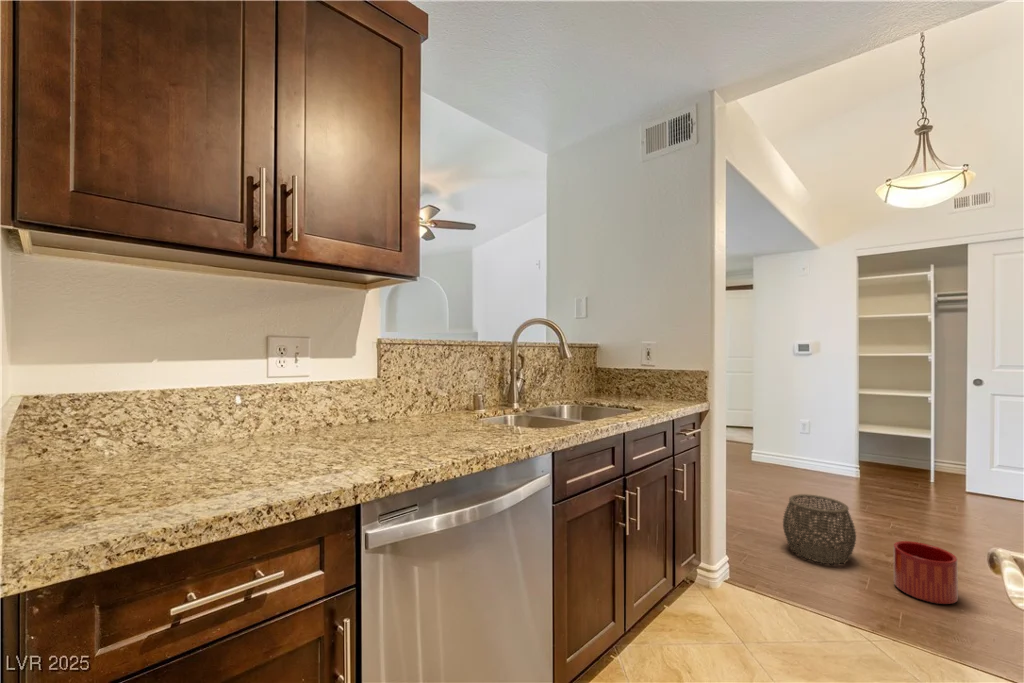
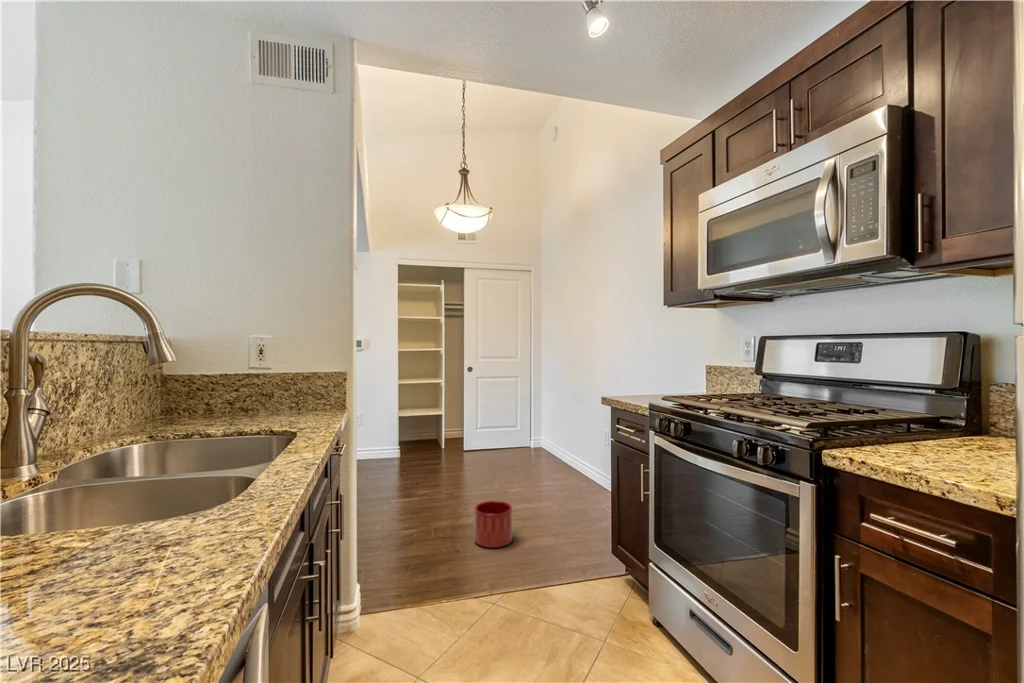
woven basket: present [783,494,856,564] -> none [385,484,445,550]

